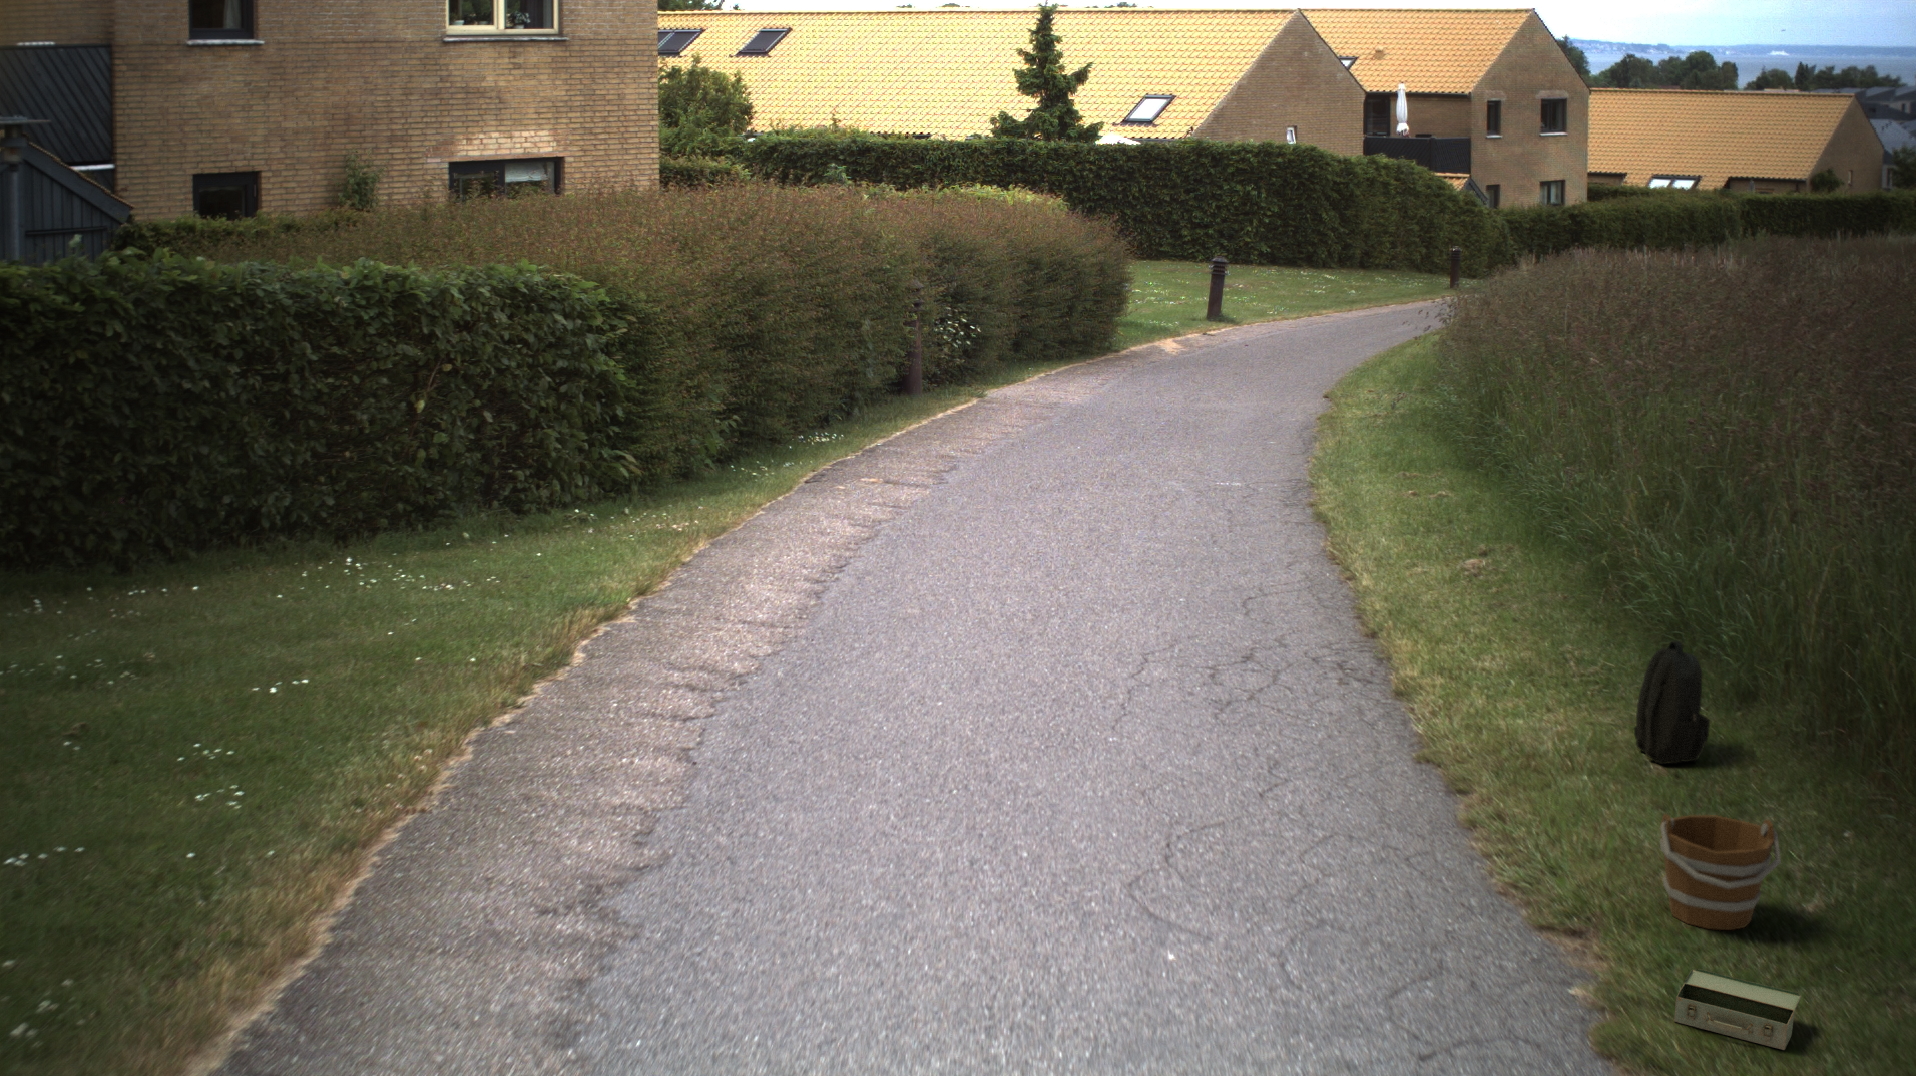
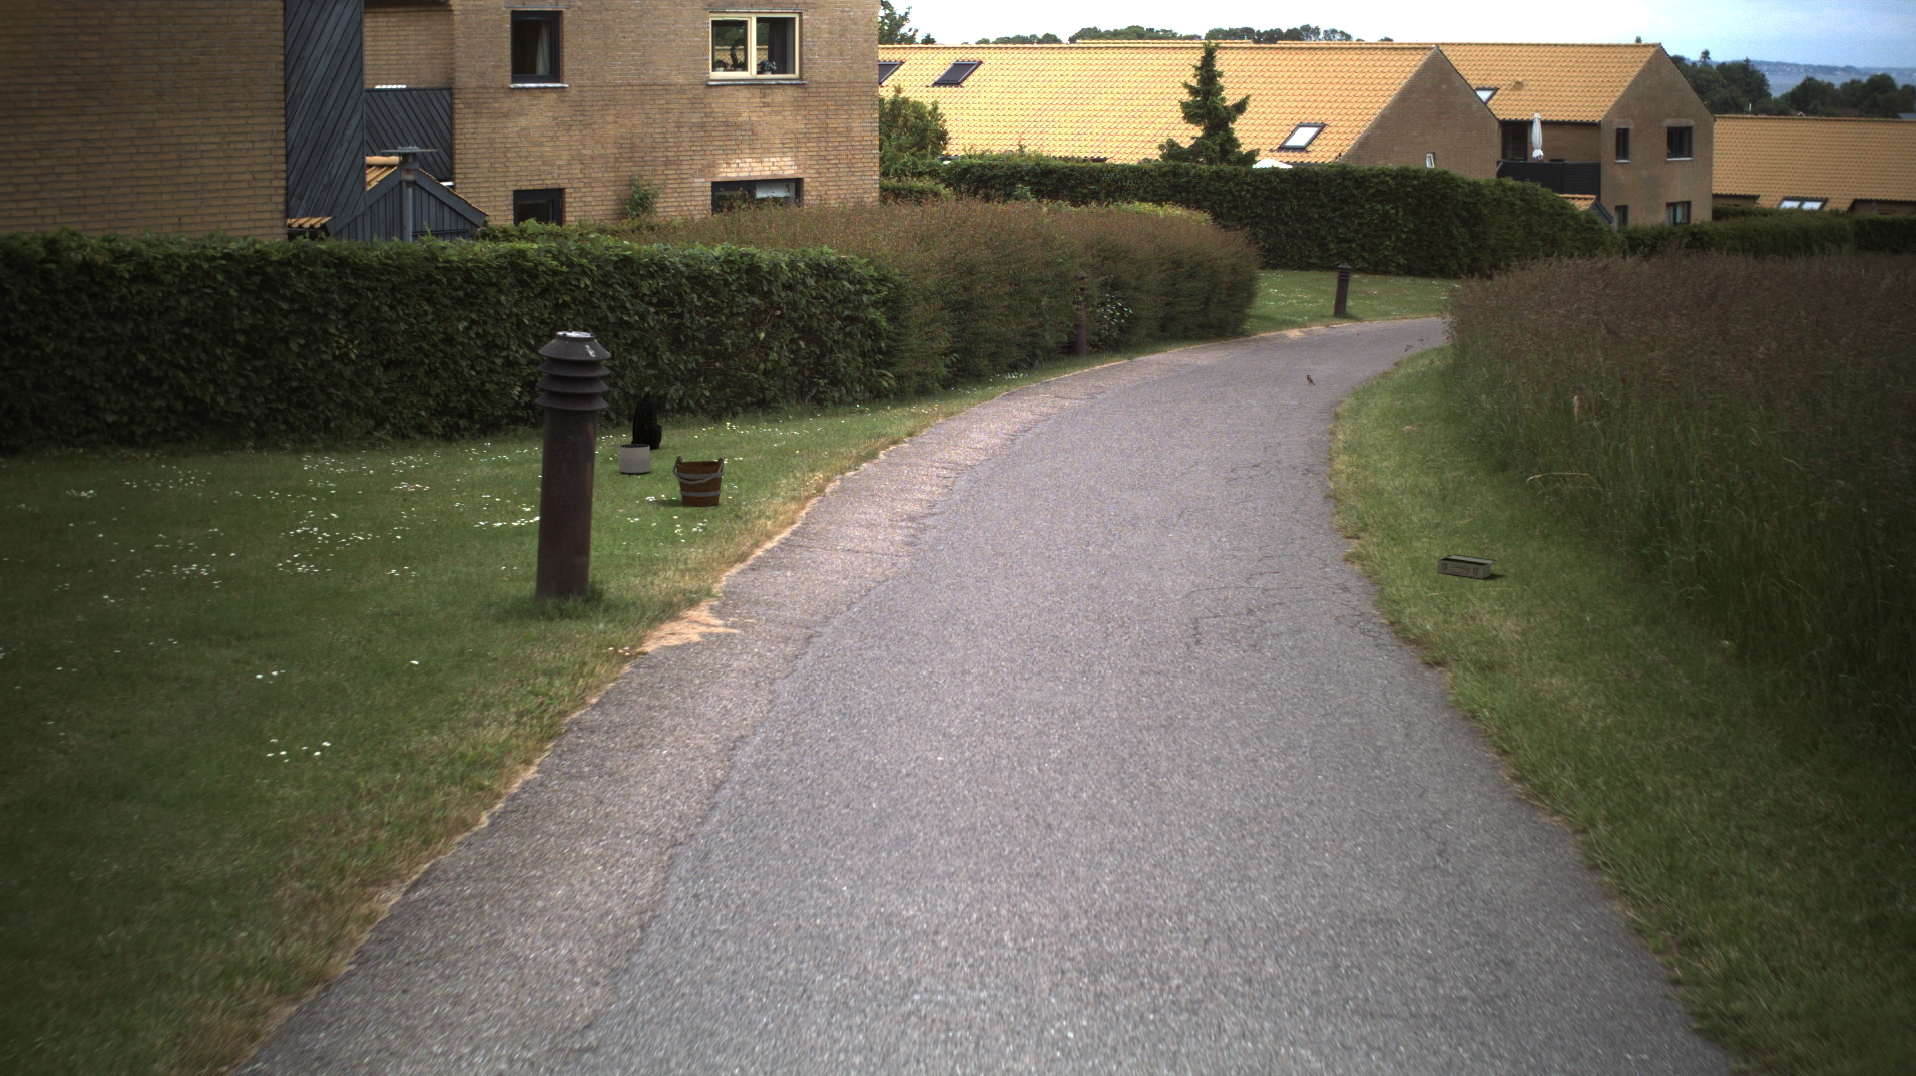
planter: none [98,633,160,691] -> present [619,444,650,474]
backpack: present [1634,641,1710,764] -> present [631,394,662,449]
bucket: present [1660,815,1781,930] -> present [672,456,724,506]

